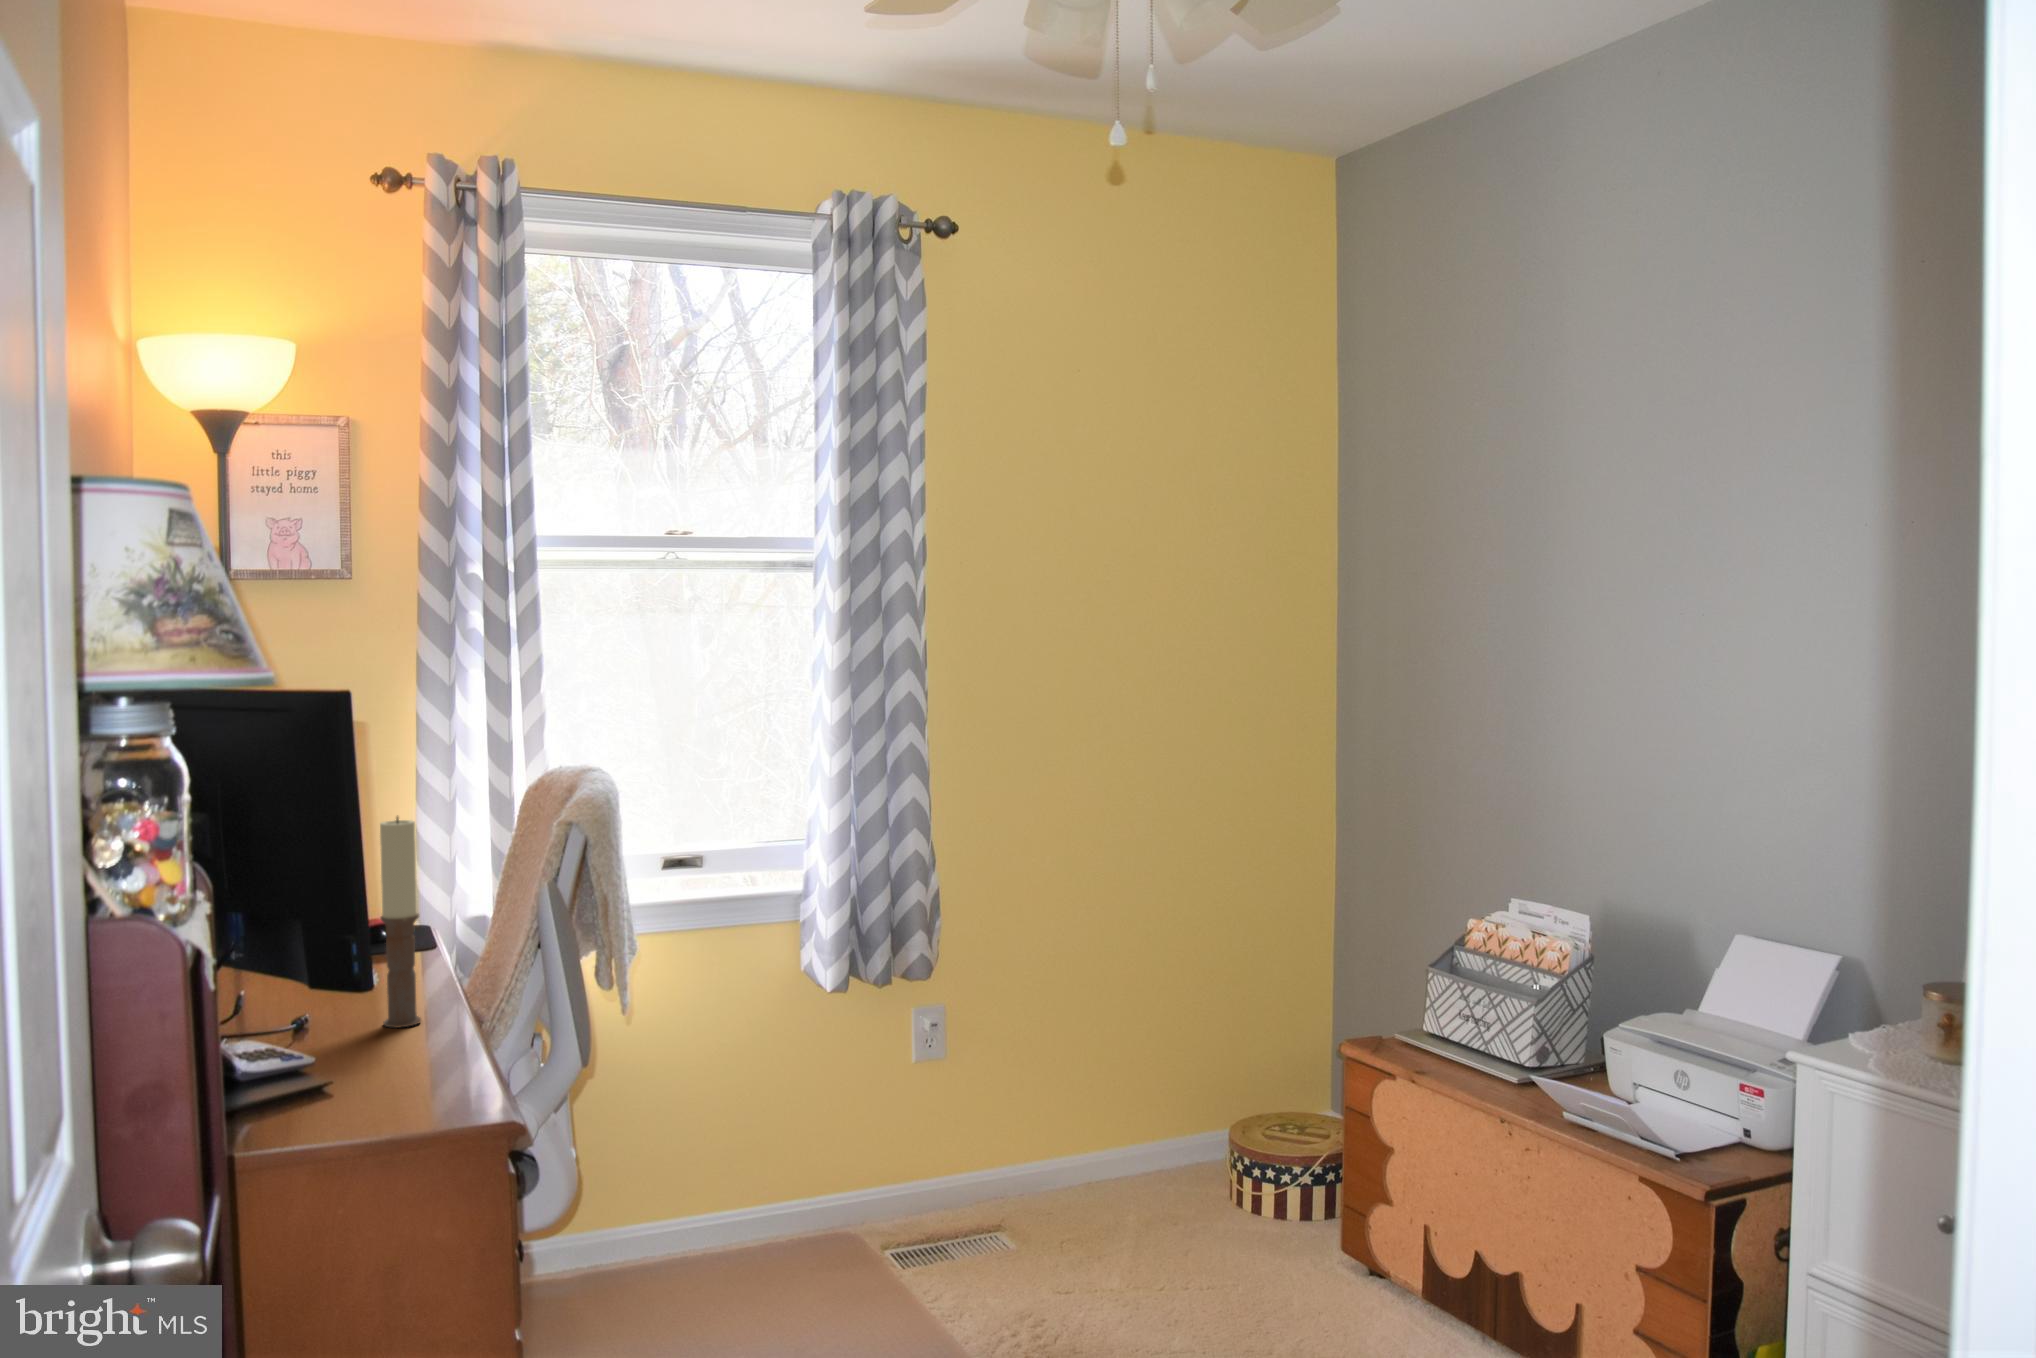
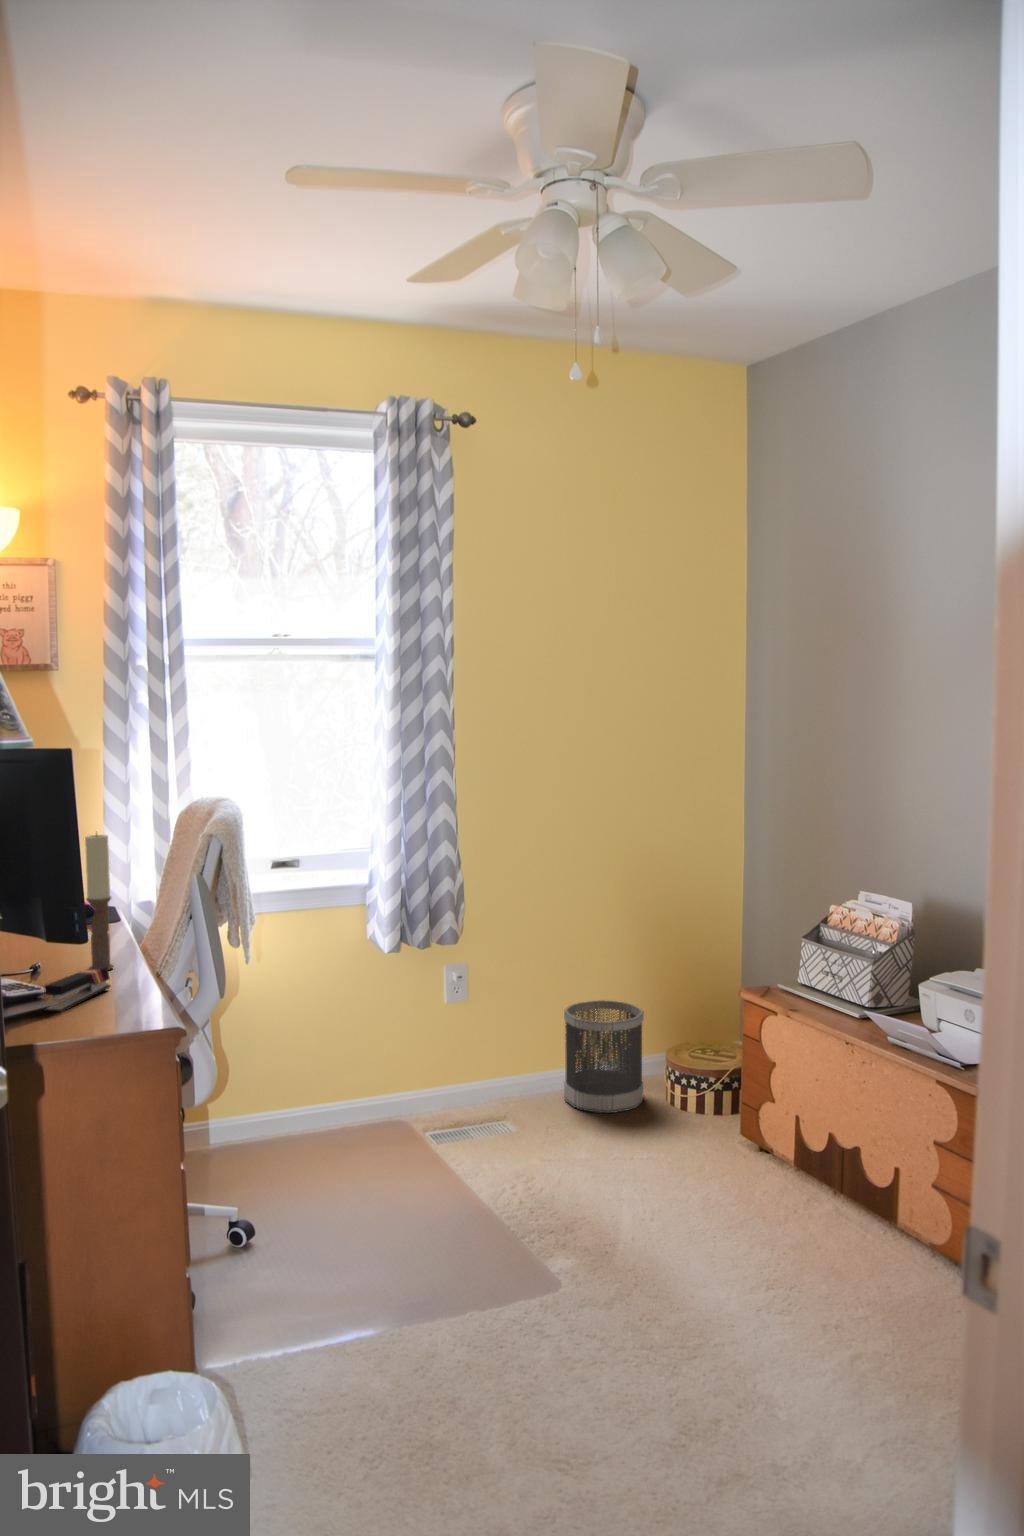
stapler: none [307,1022,414,1098] -> present [44,966,110,1012]
wastebasket: none [1082,1054,1196,1219] -> present [564,1000,644,1113]

